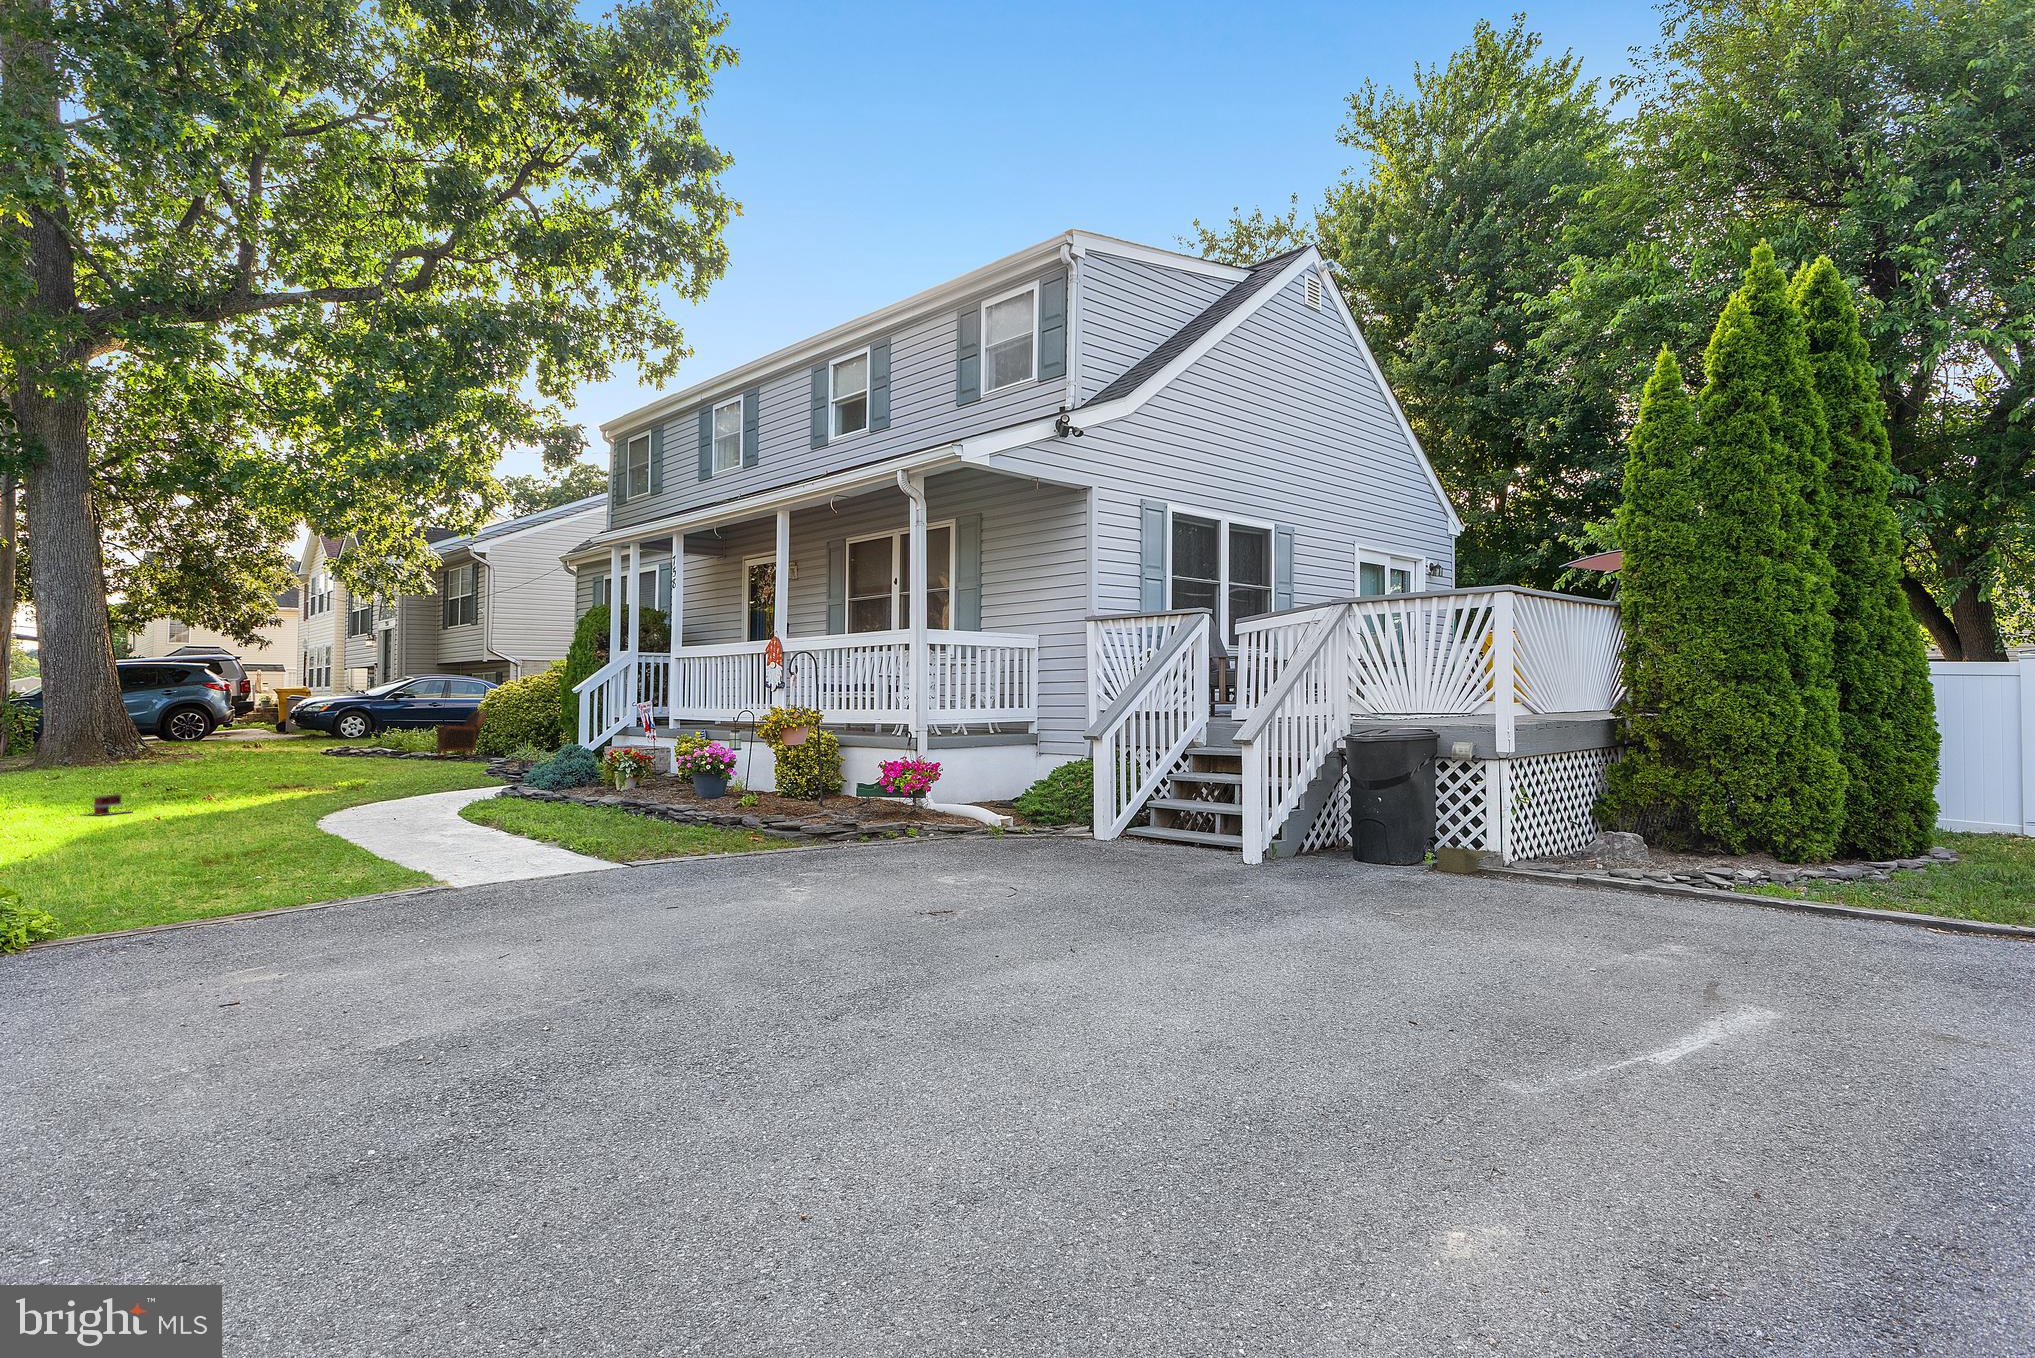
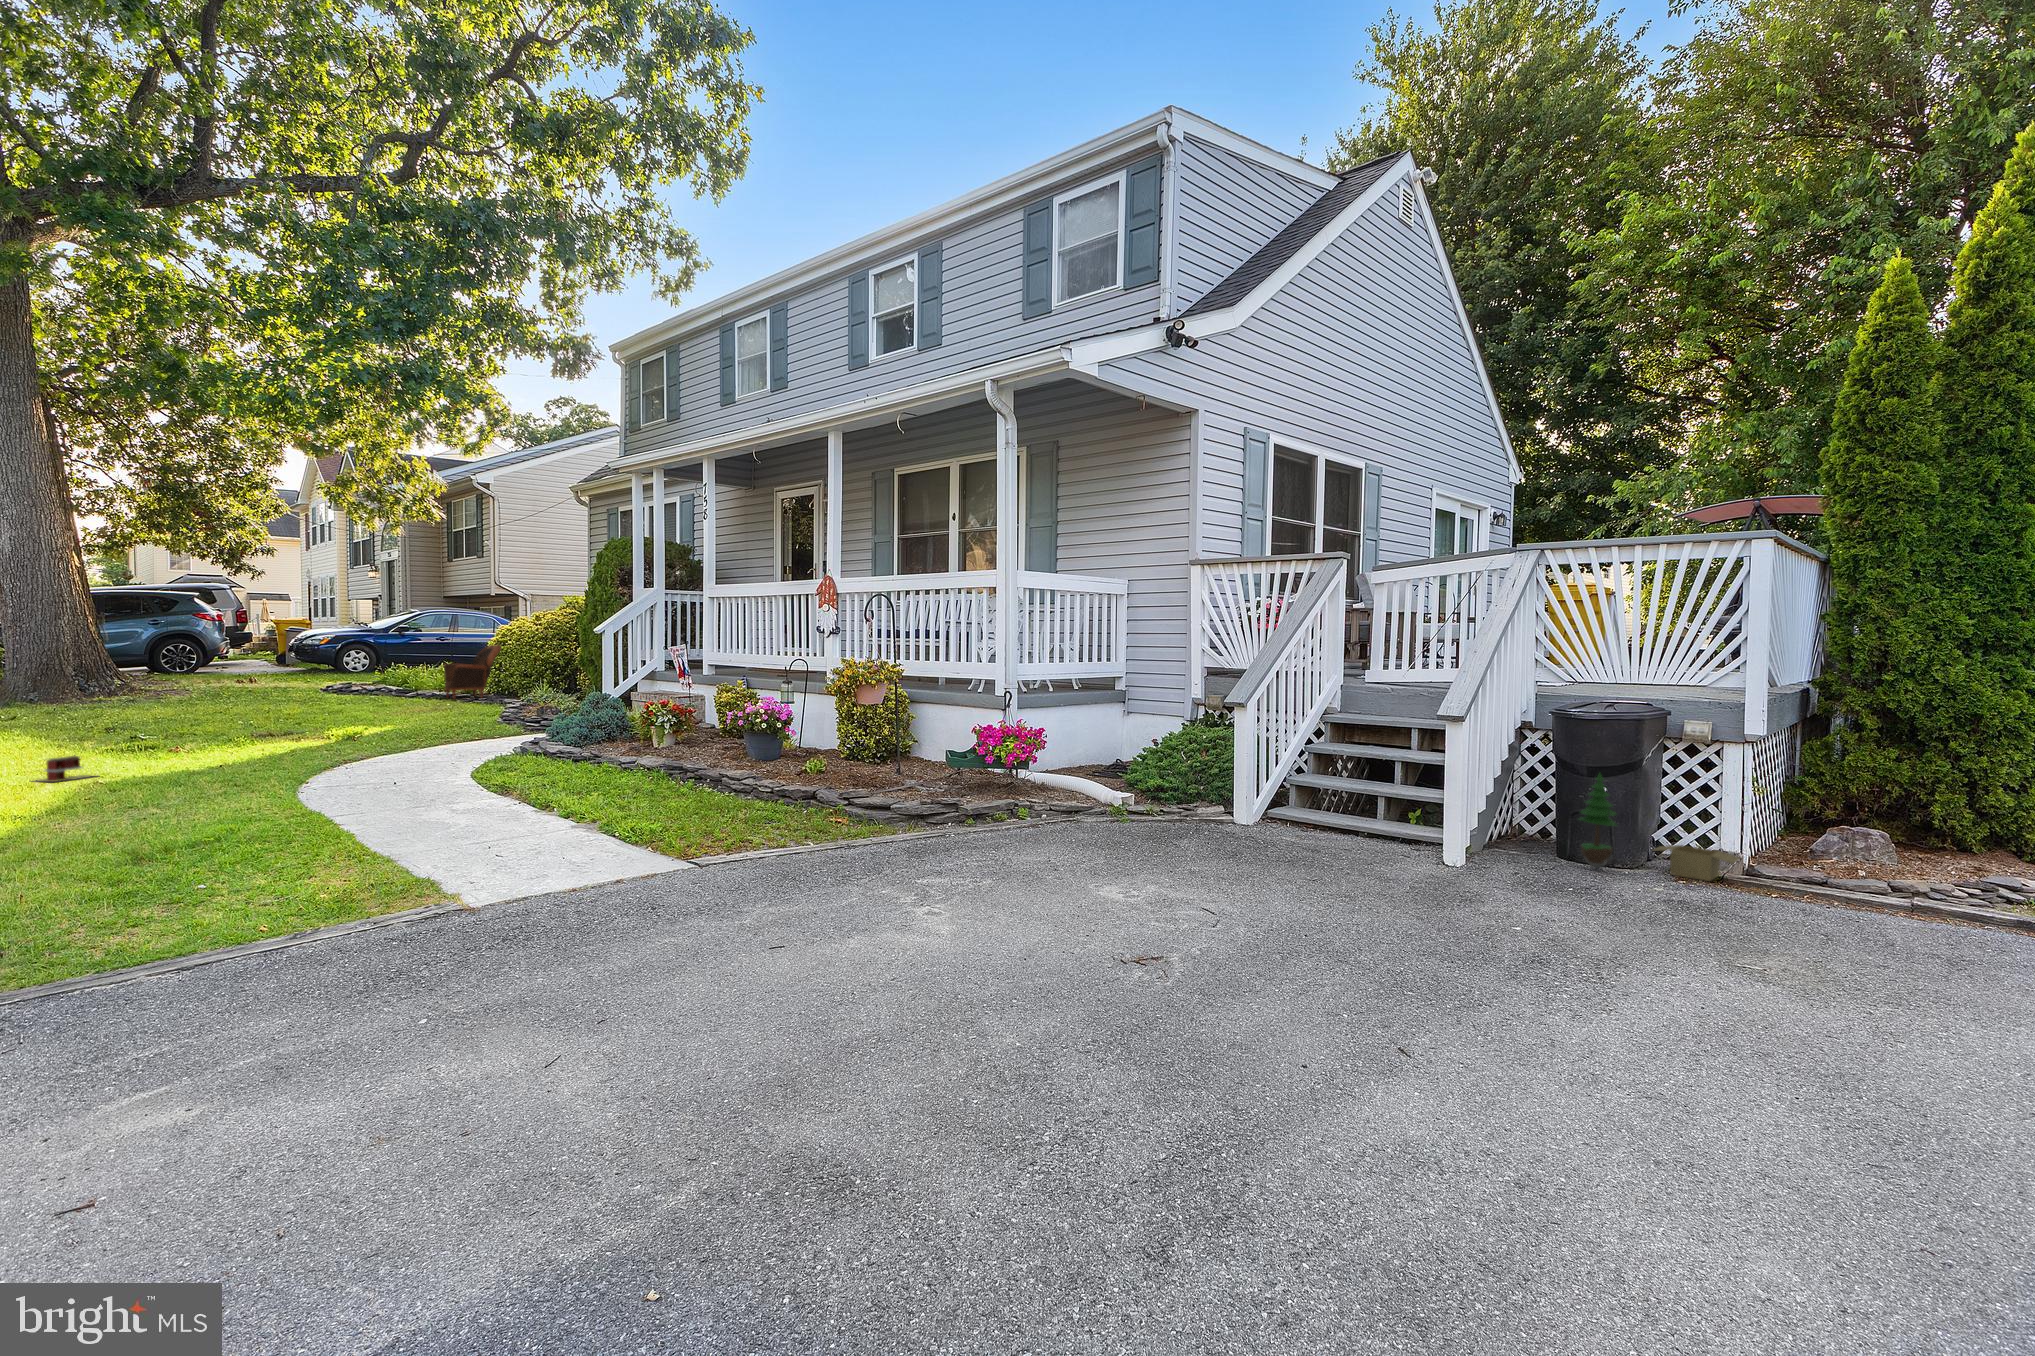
potted tree: none [1362,784,1393,868] -> present [1579,773,1617,869]

